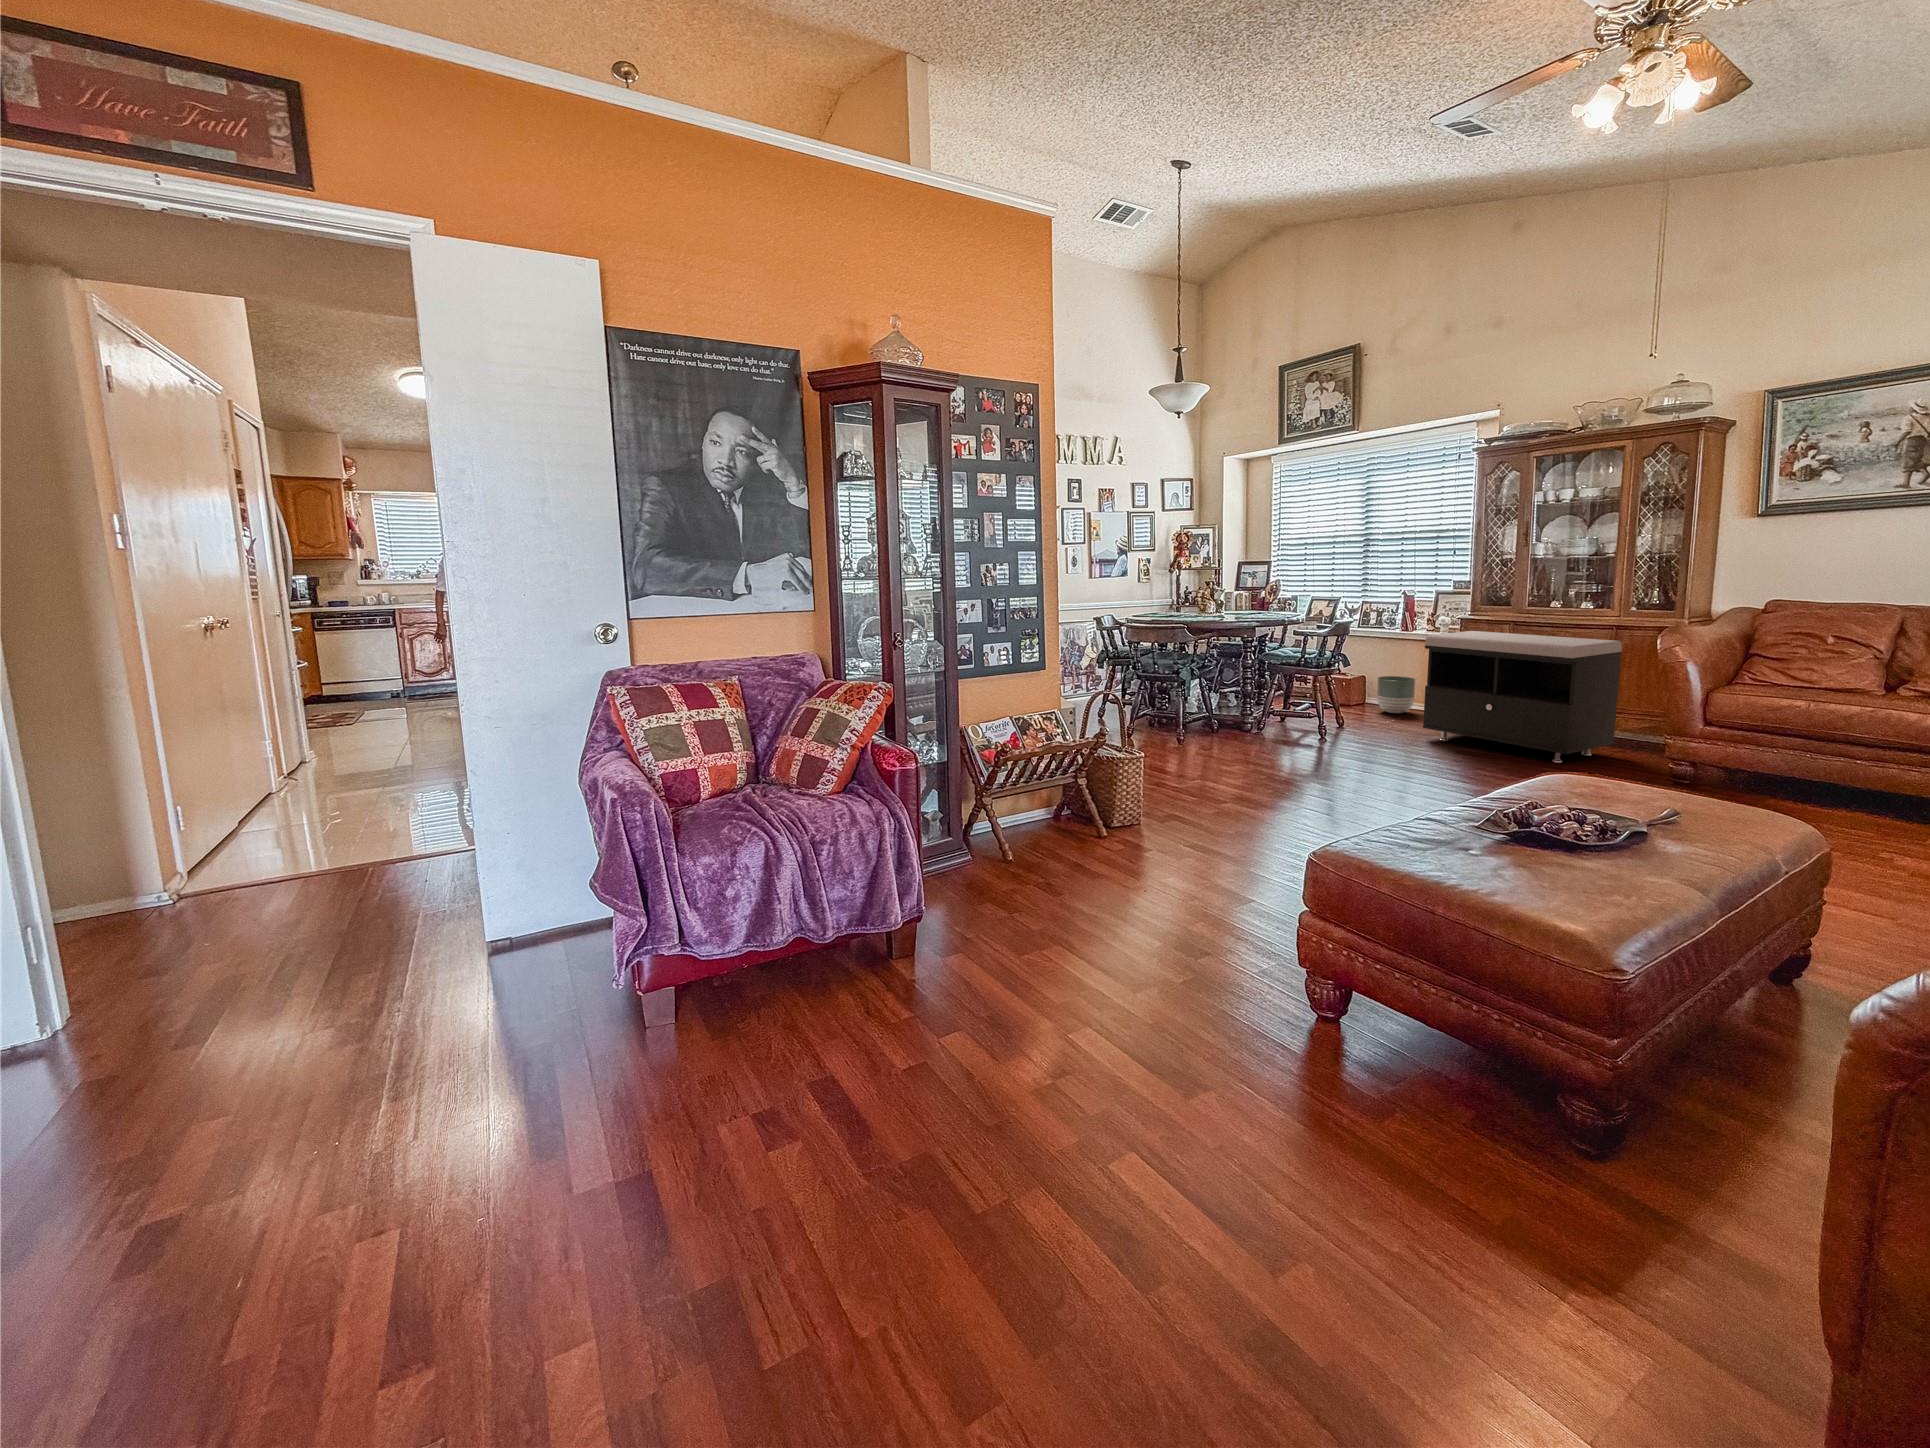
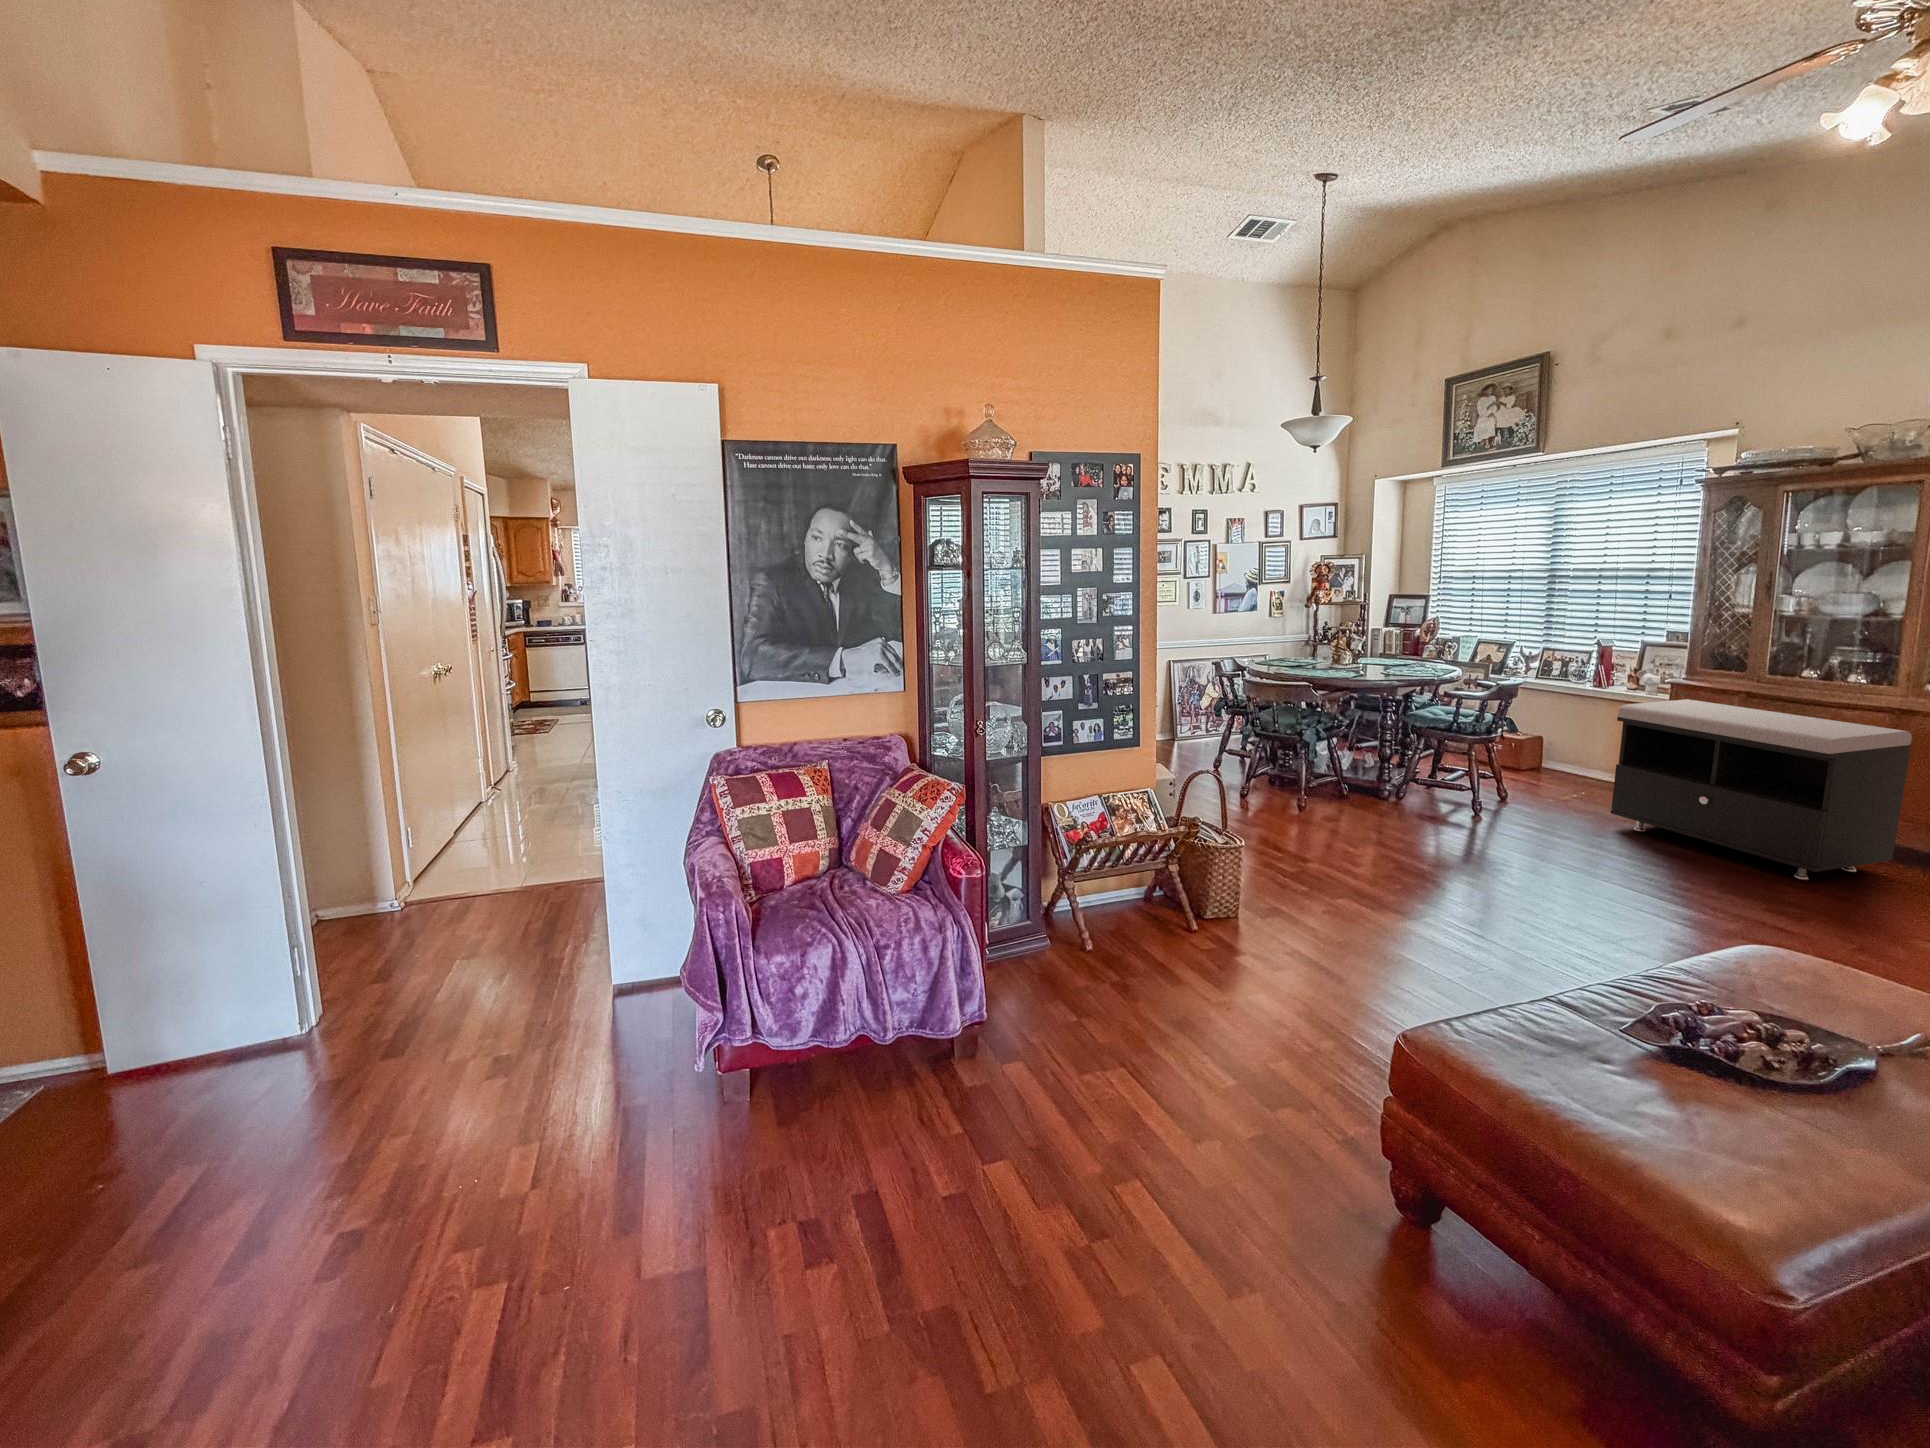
planter: present [1377,676,1415,713] -> none [1555,739,1608,785]

